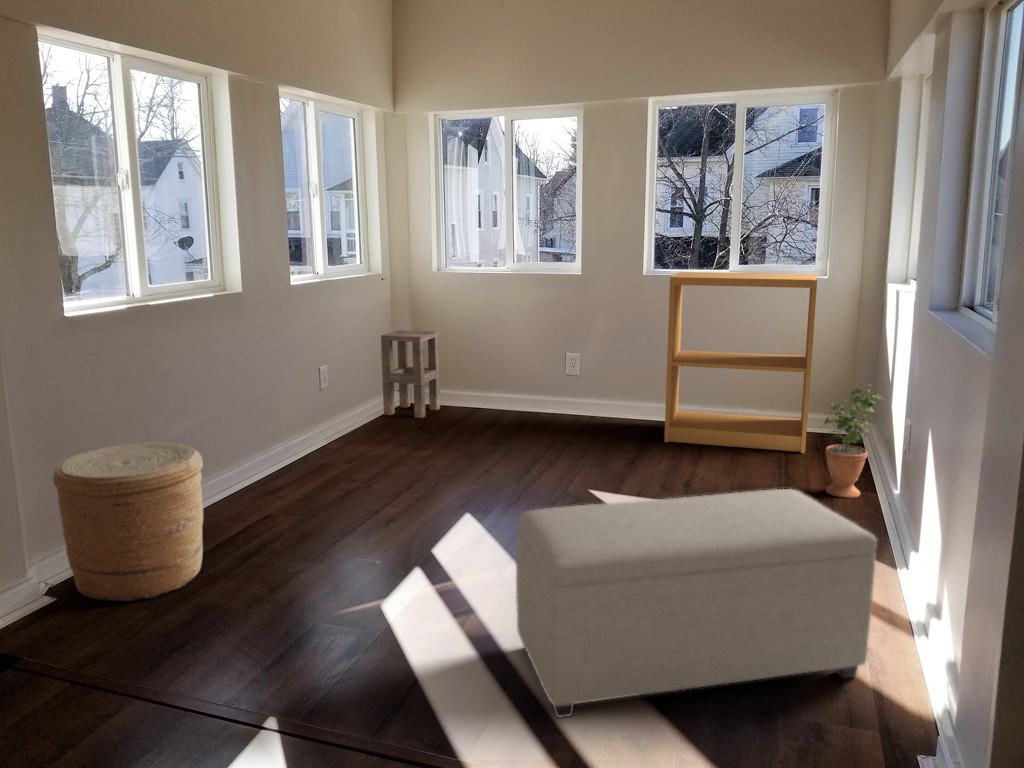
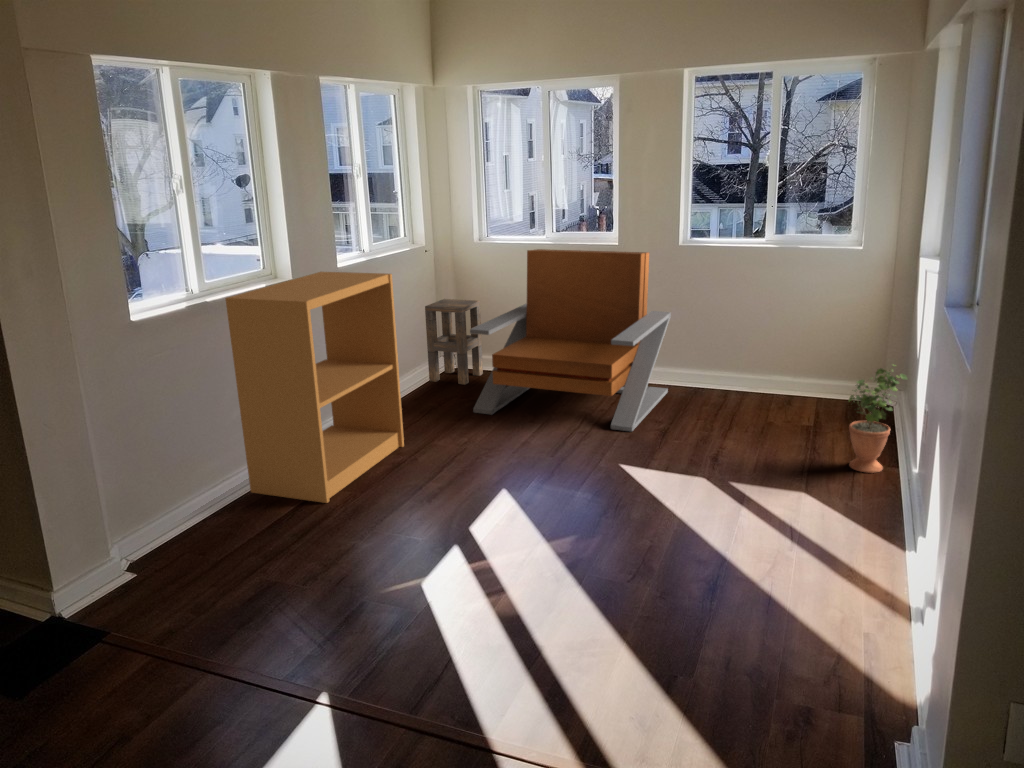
bookshelf: present [664,272,817,453] -> present [225,272,404,503]
lounge chair: none [430,277,636,461] -> present [470,249,671,432]
woven basket: present [53,442,203,601] -> none [129,432,263,578]
ottoman: present [516,489,877,718] -> none [540,485,872,698]

